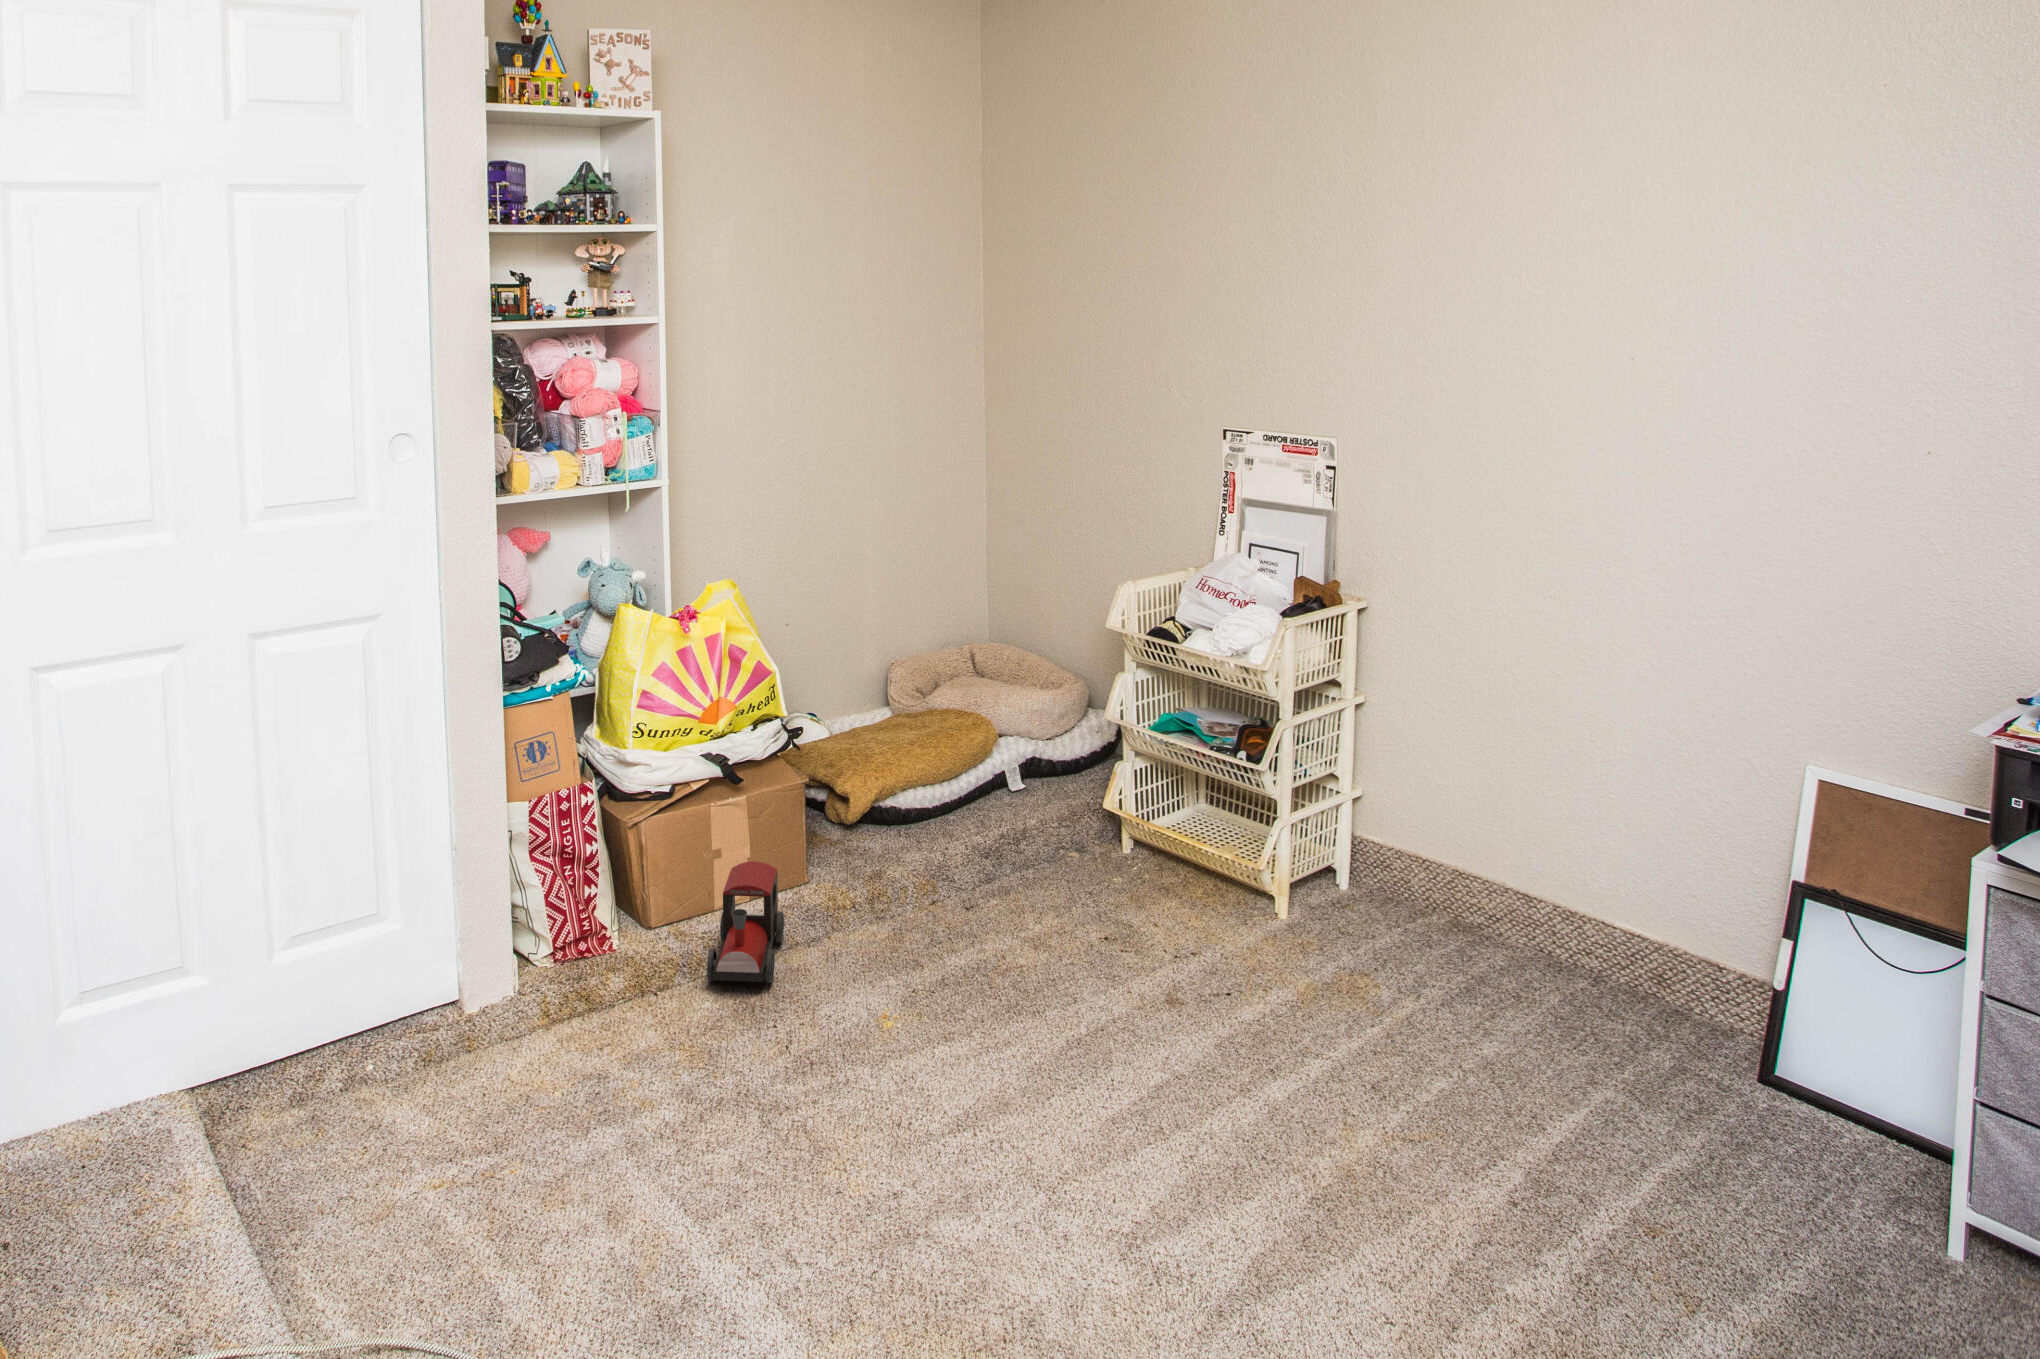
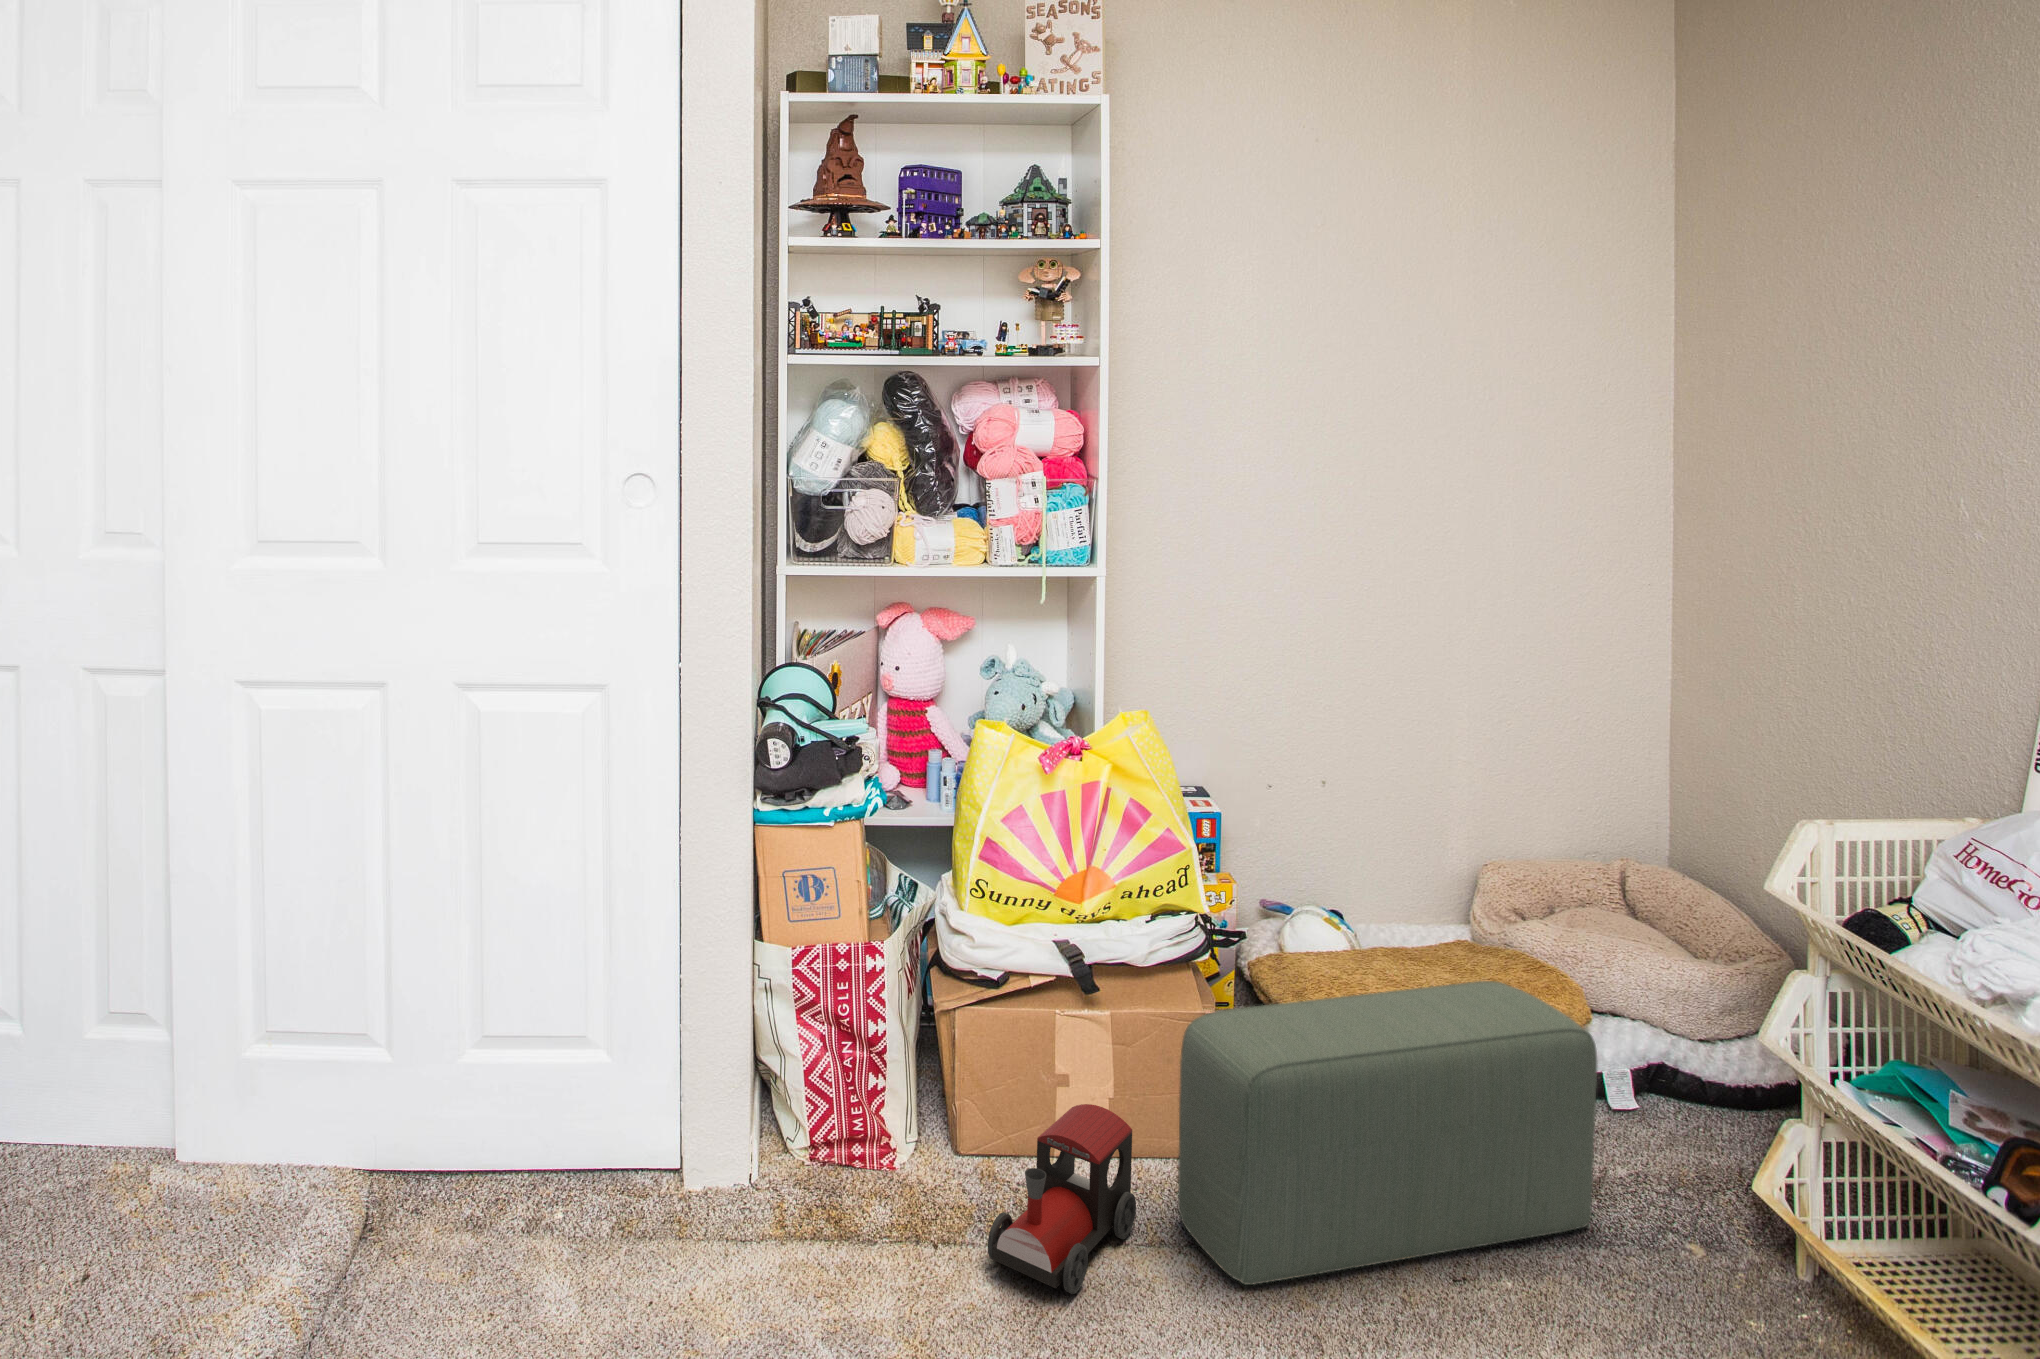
pouf: none [804,717,1026,942] -> present [1178,981,1597,1285]

